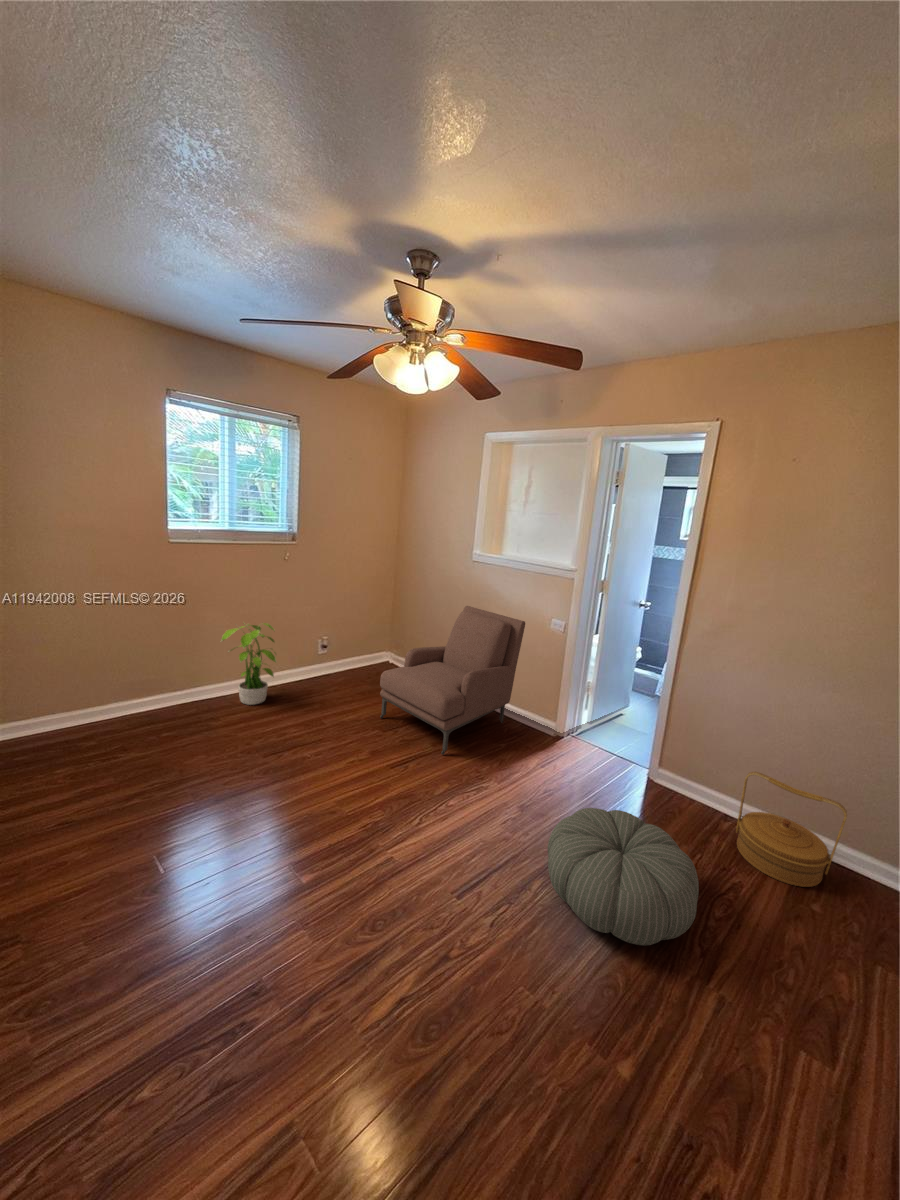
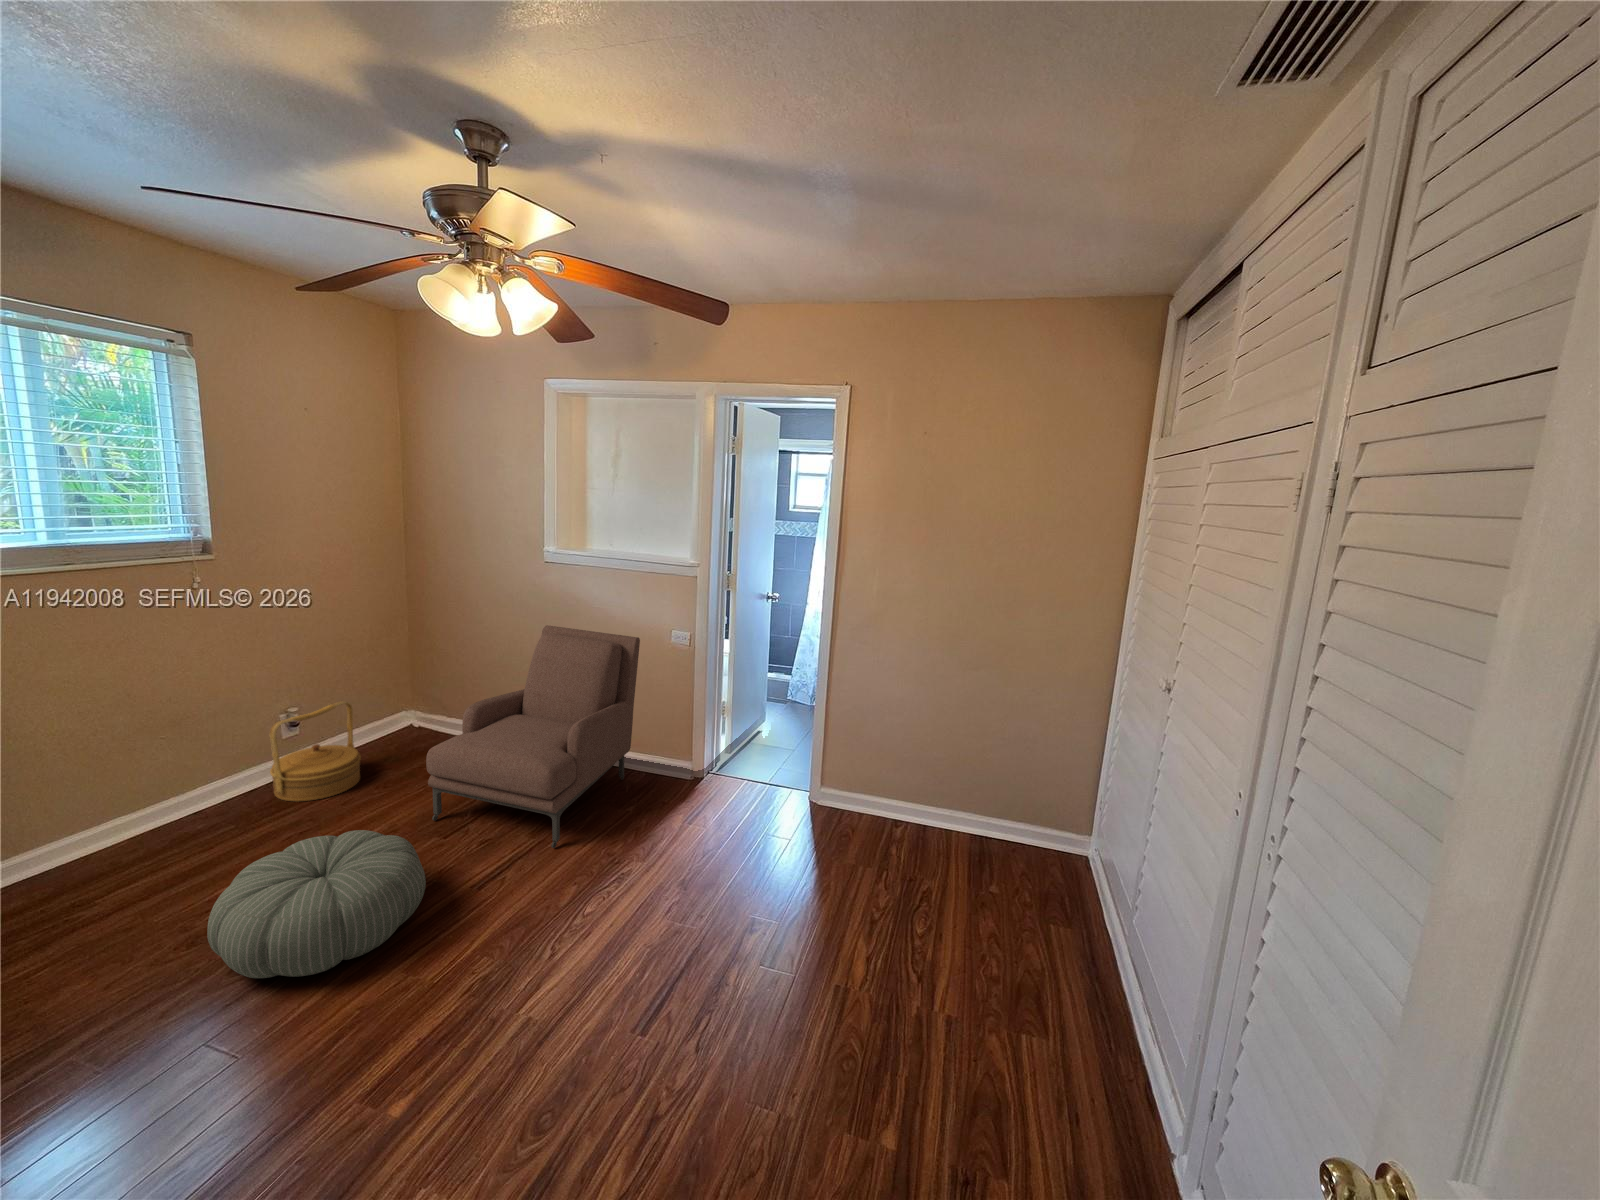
potted plant: present [221,623,277,705] -> none [60,710,208,866]
woven basket: present [736,772,847,887] -> present [270,701,361,802]
pouf: present [548,808,699,945] -> present [207,830,426,978]

